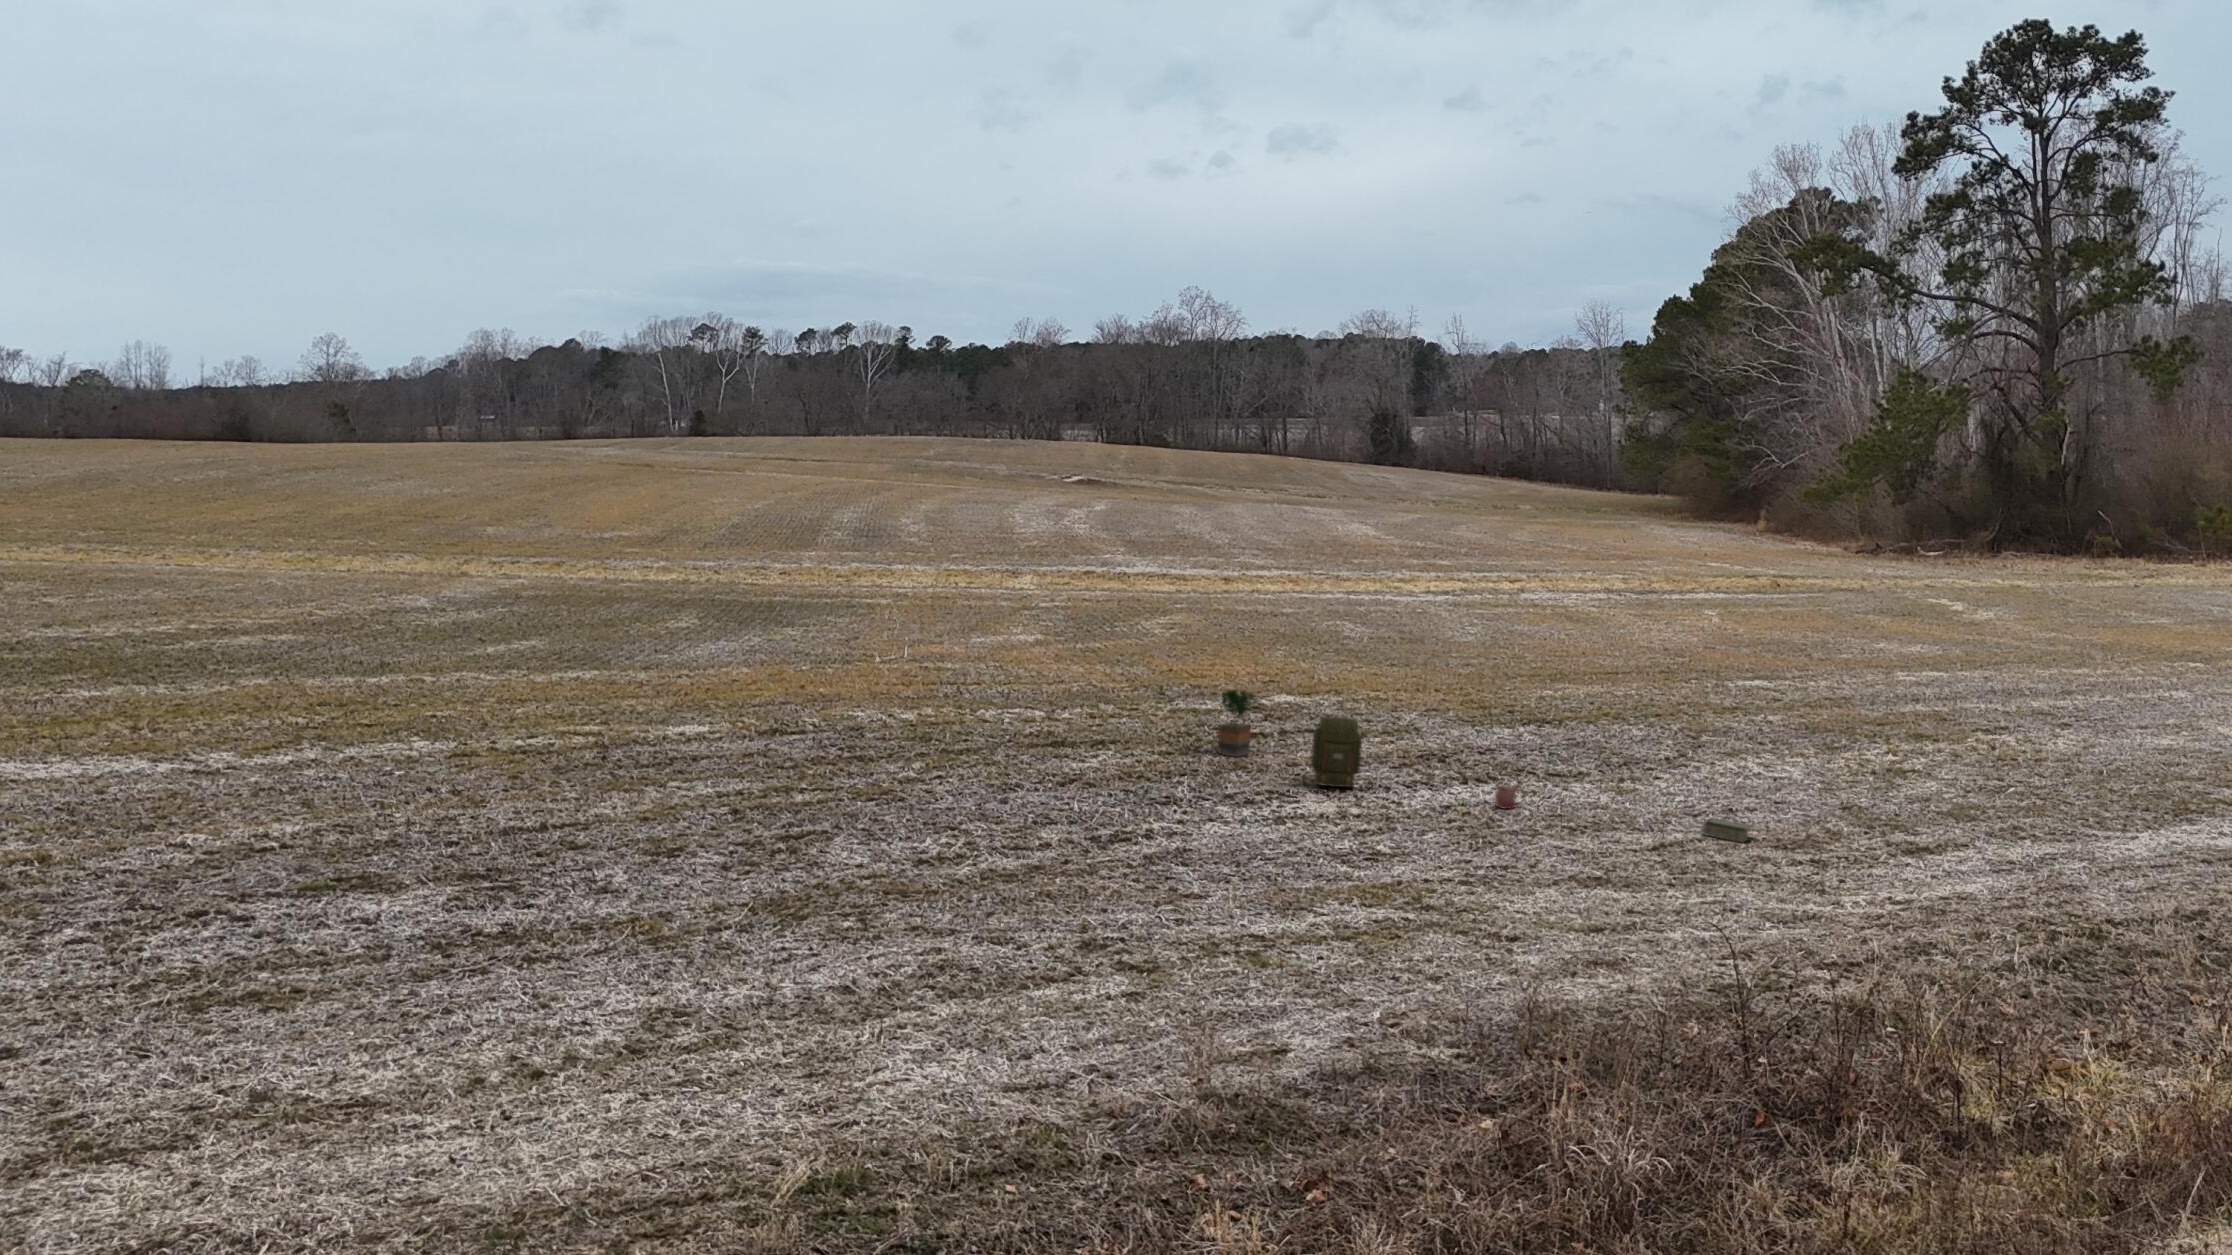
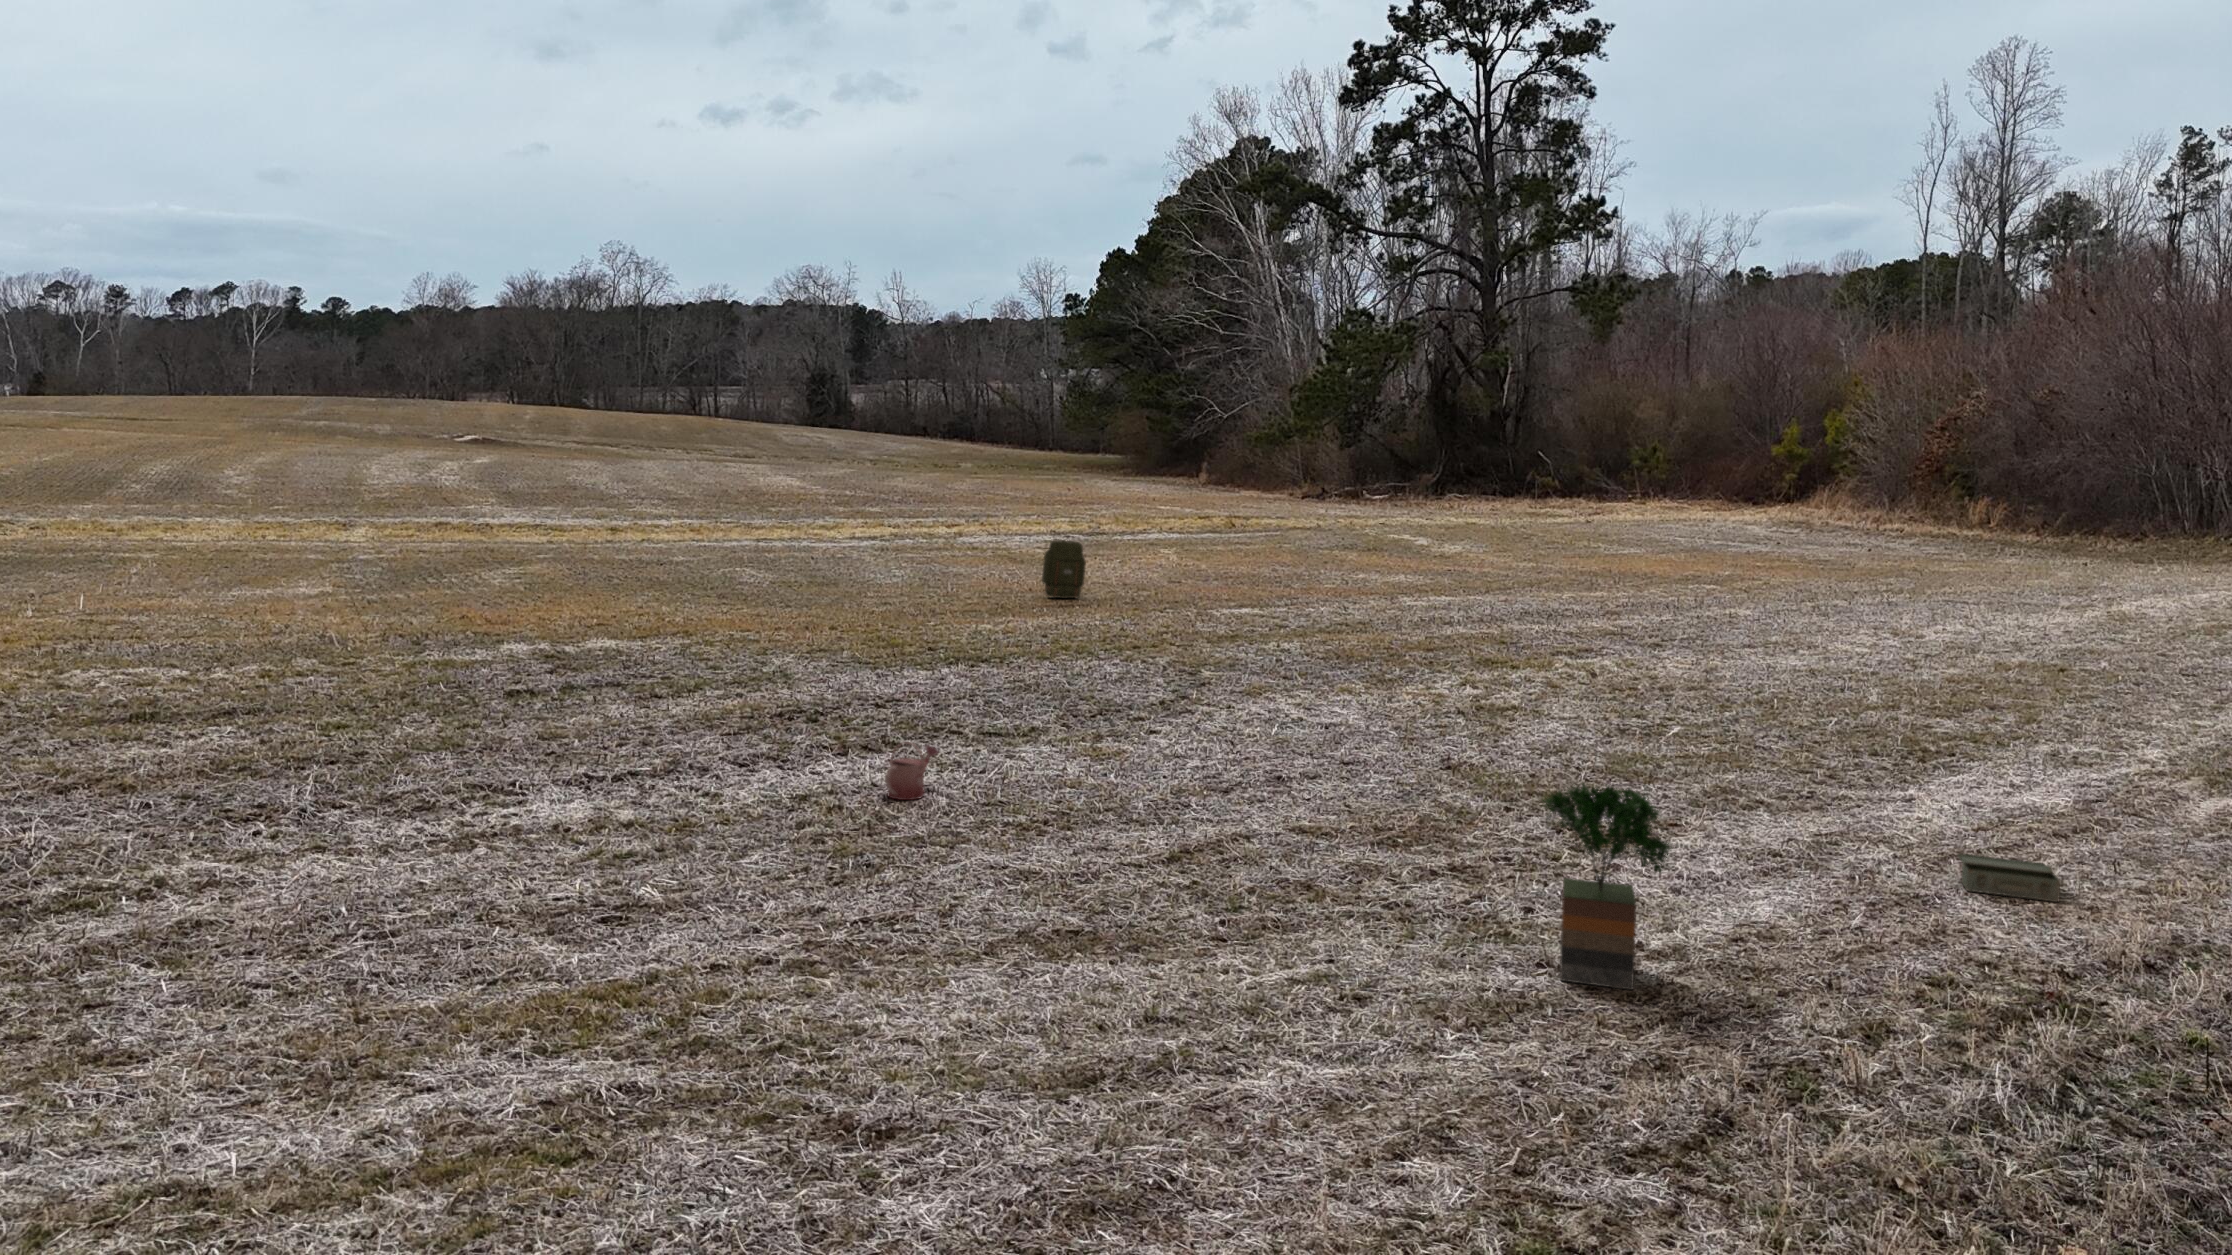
potted tree: present [1218,690,1259,757] -> present [1543,784,1672,990]
backpack: present [1311,716,1362,787] -> present [1042,540,1086,598]
toolbox: present [1702,818,1752,842] -> present [1958,853,2060,902]

